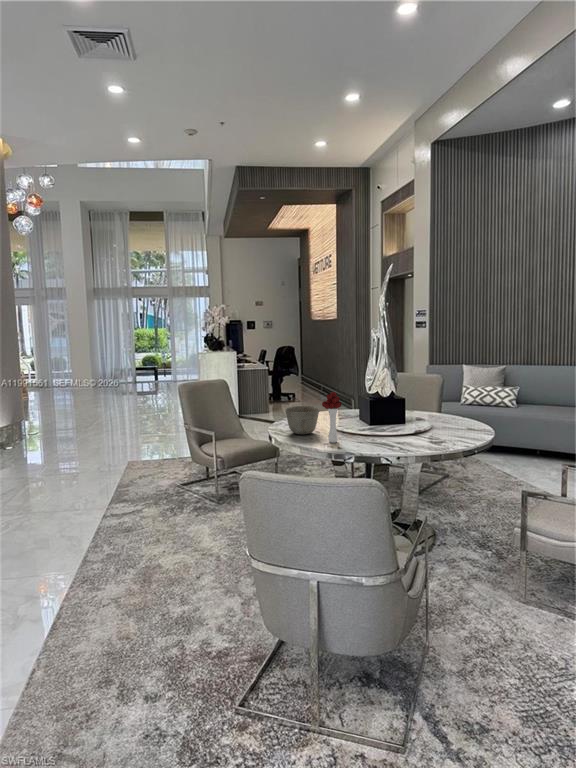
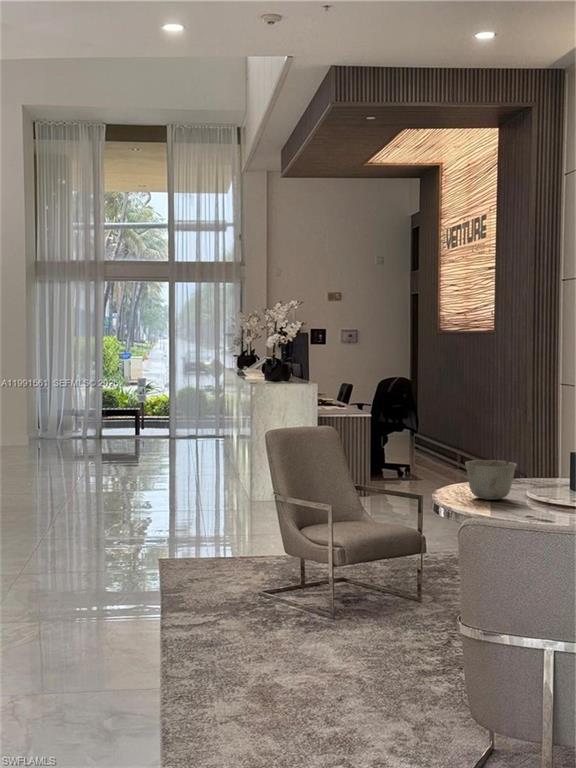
flower bouquet: present [322,392,342,443] -> none [525,437,553,510]

